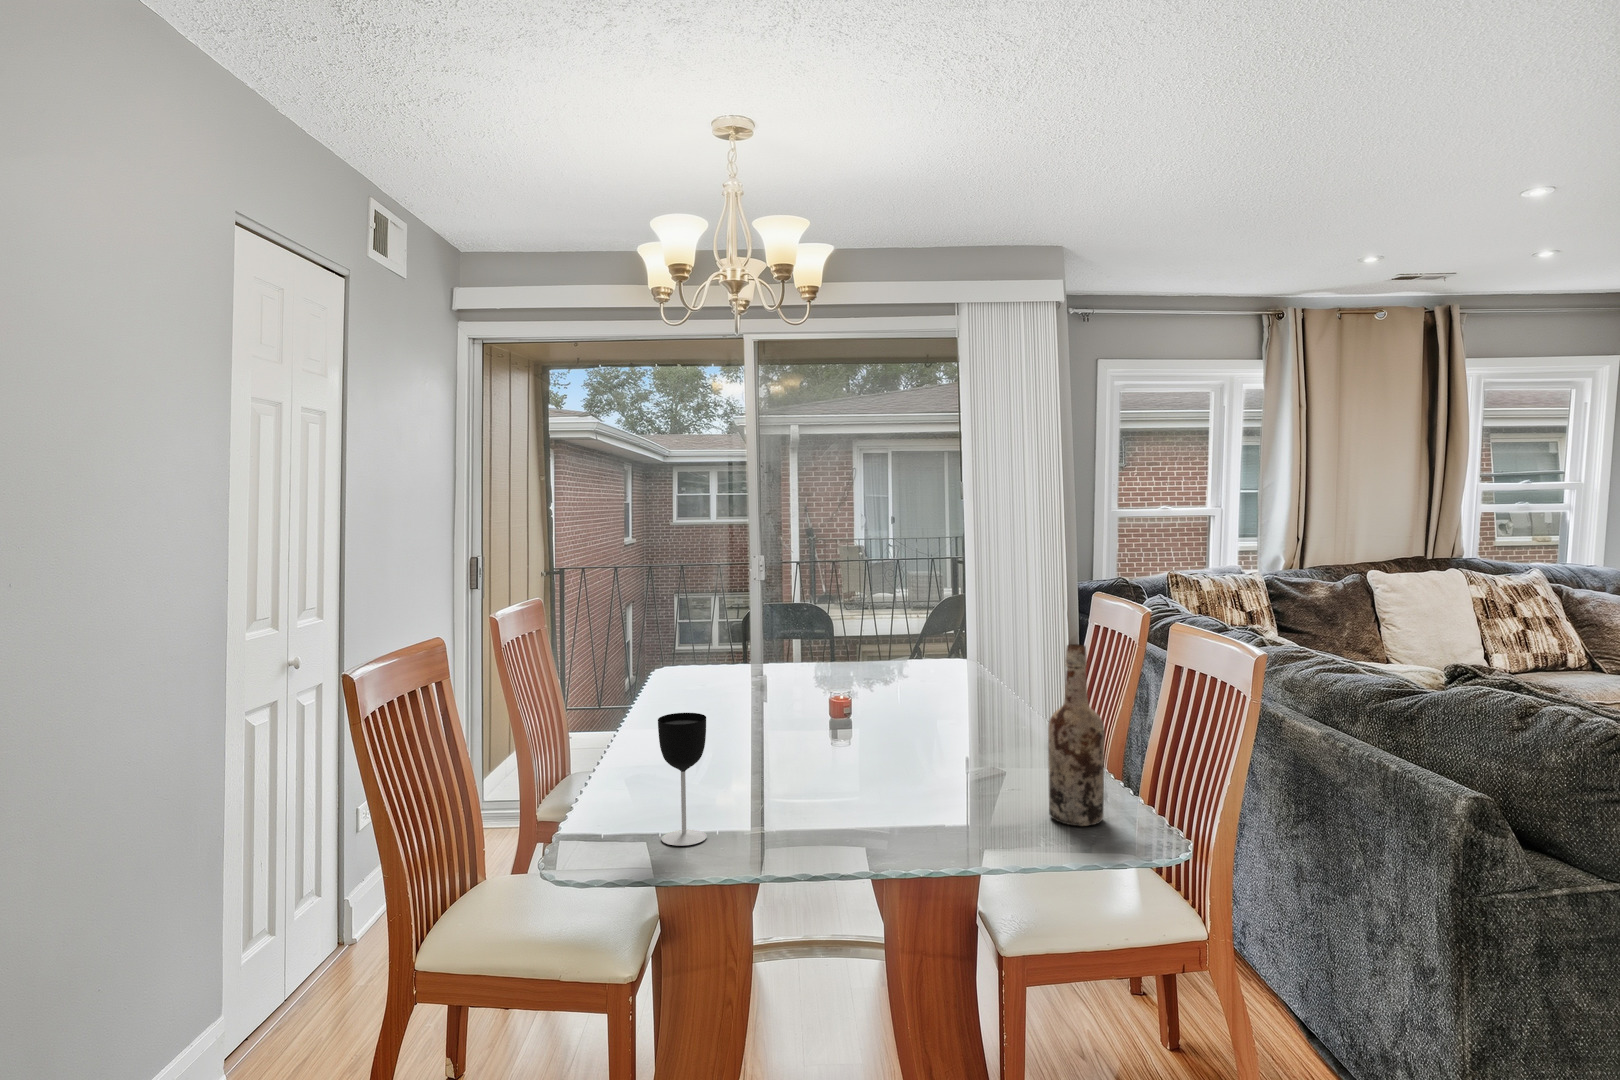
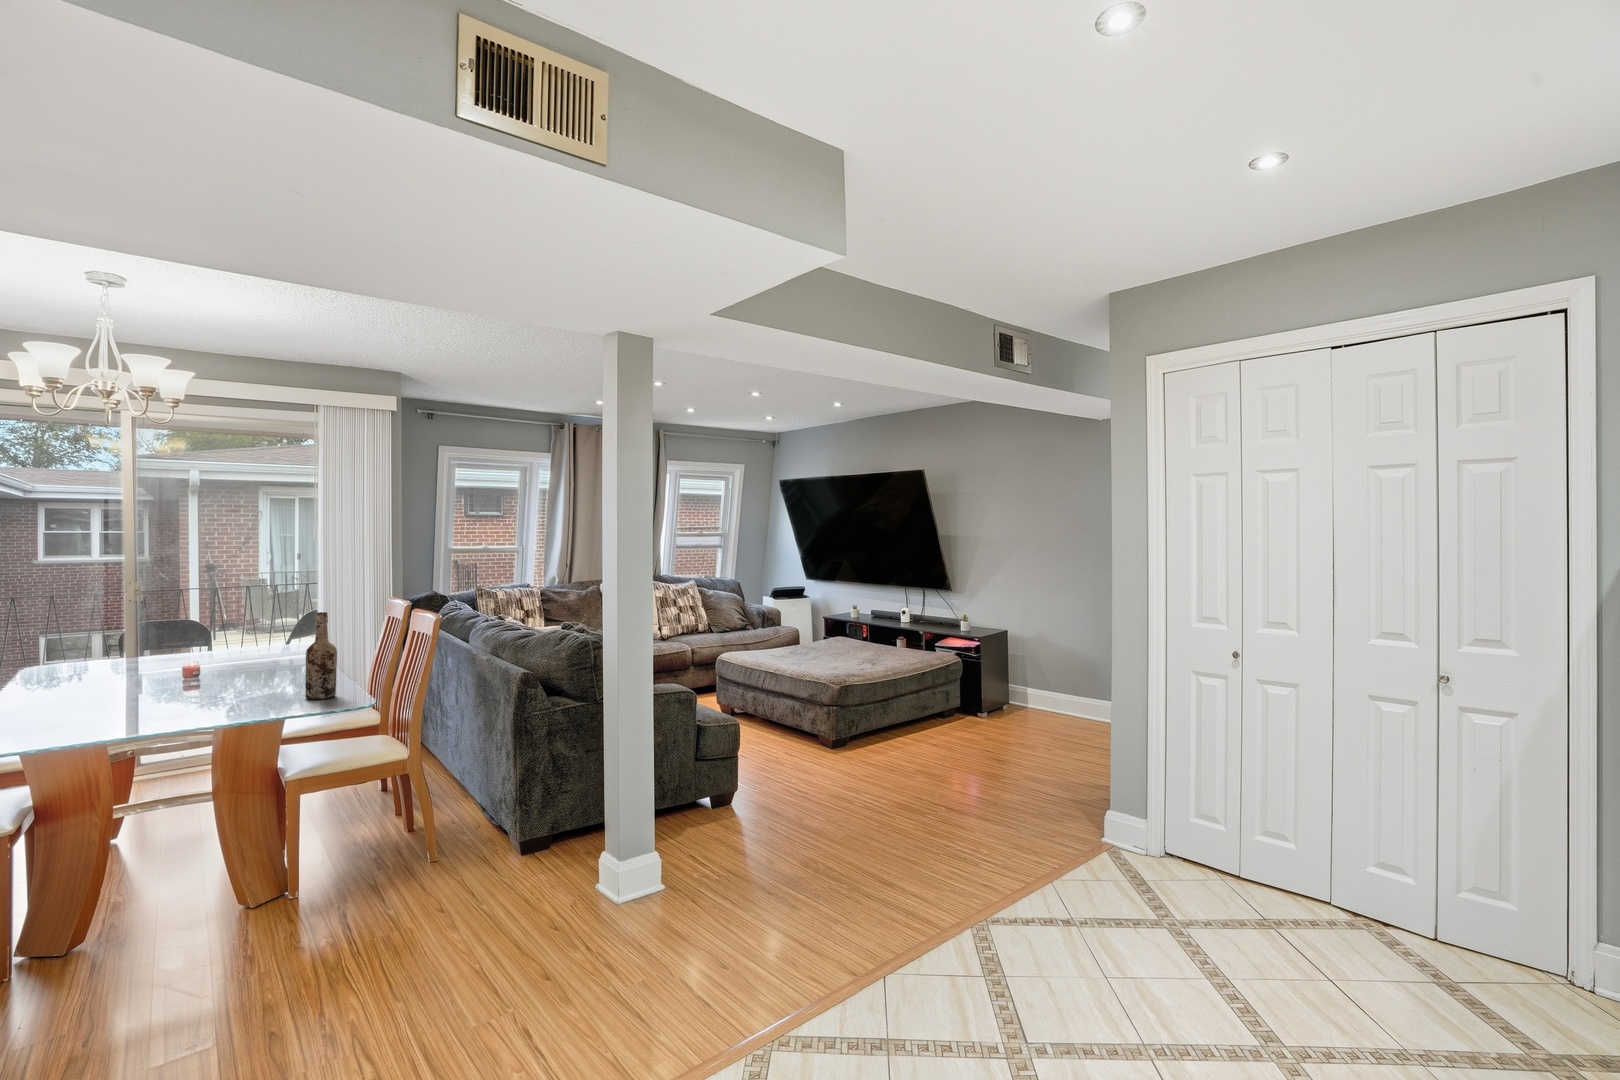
wine glass: present [658,713,707,846] -> none [36,658,73,731]

